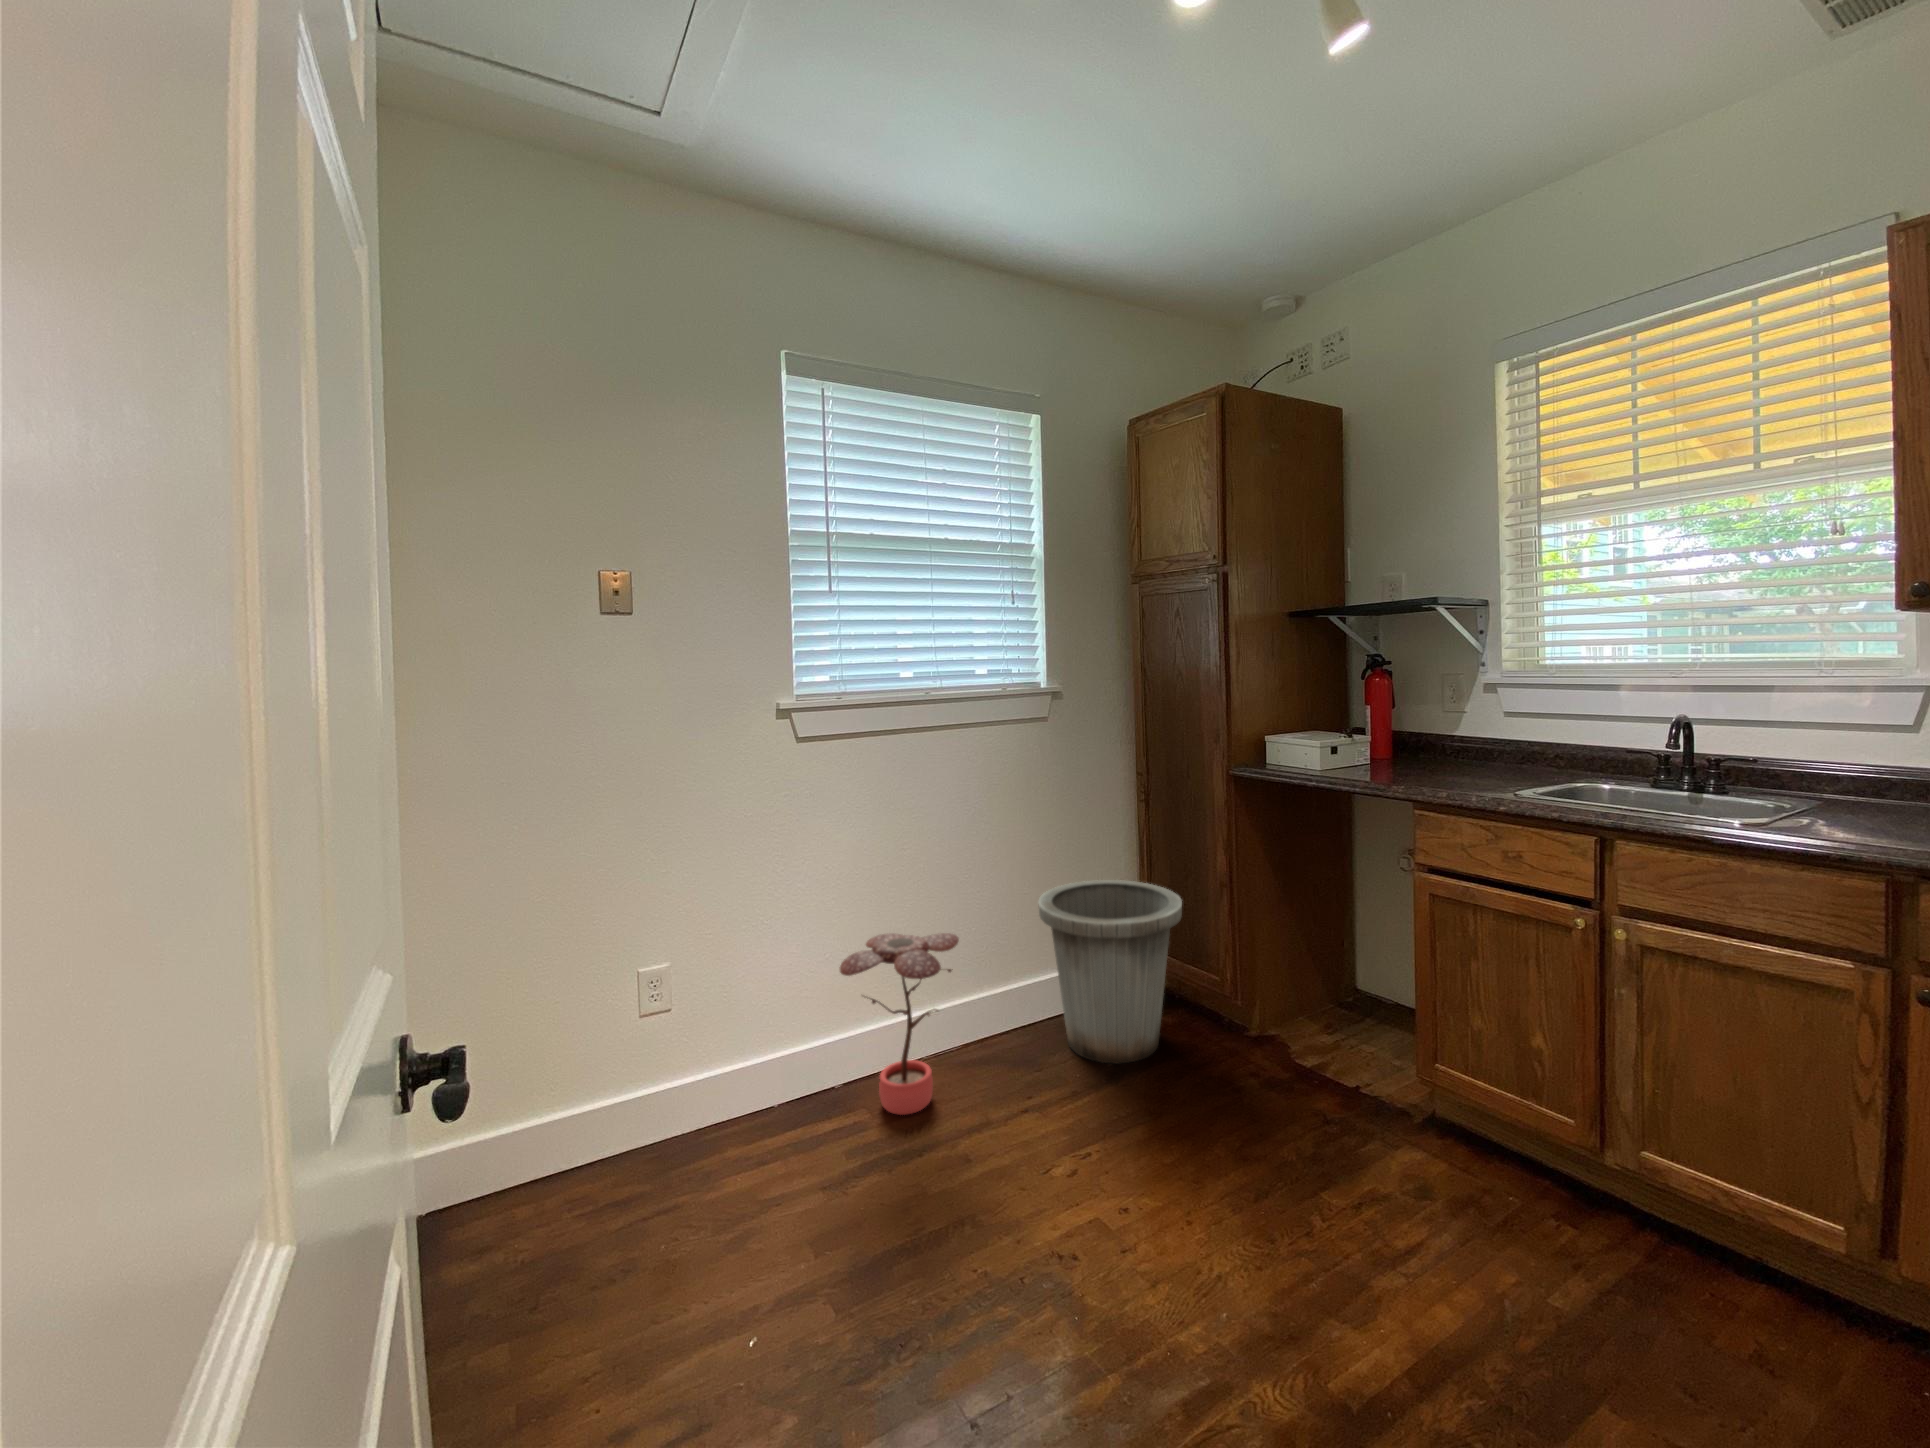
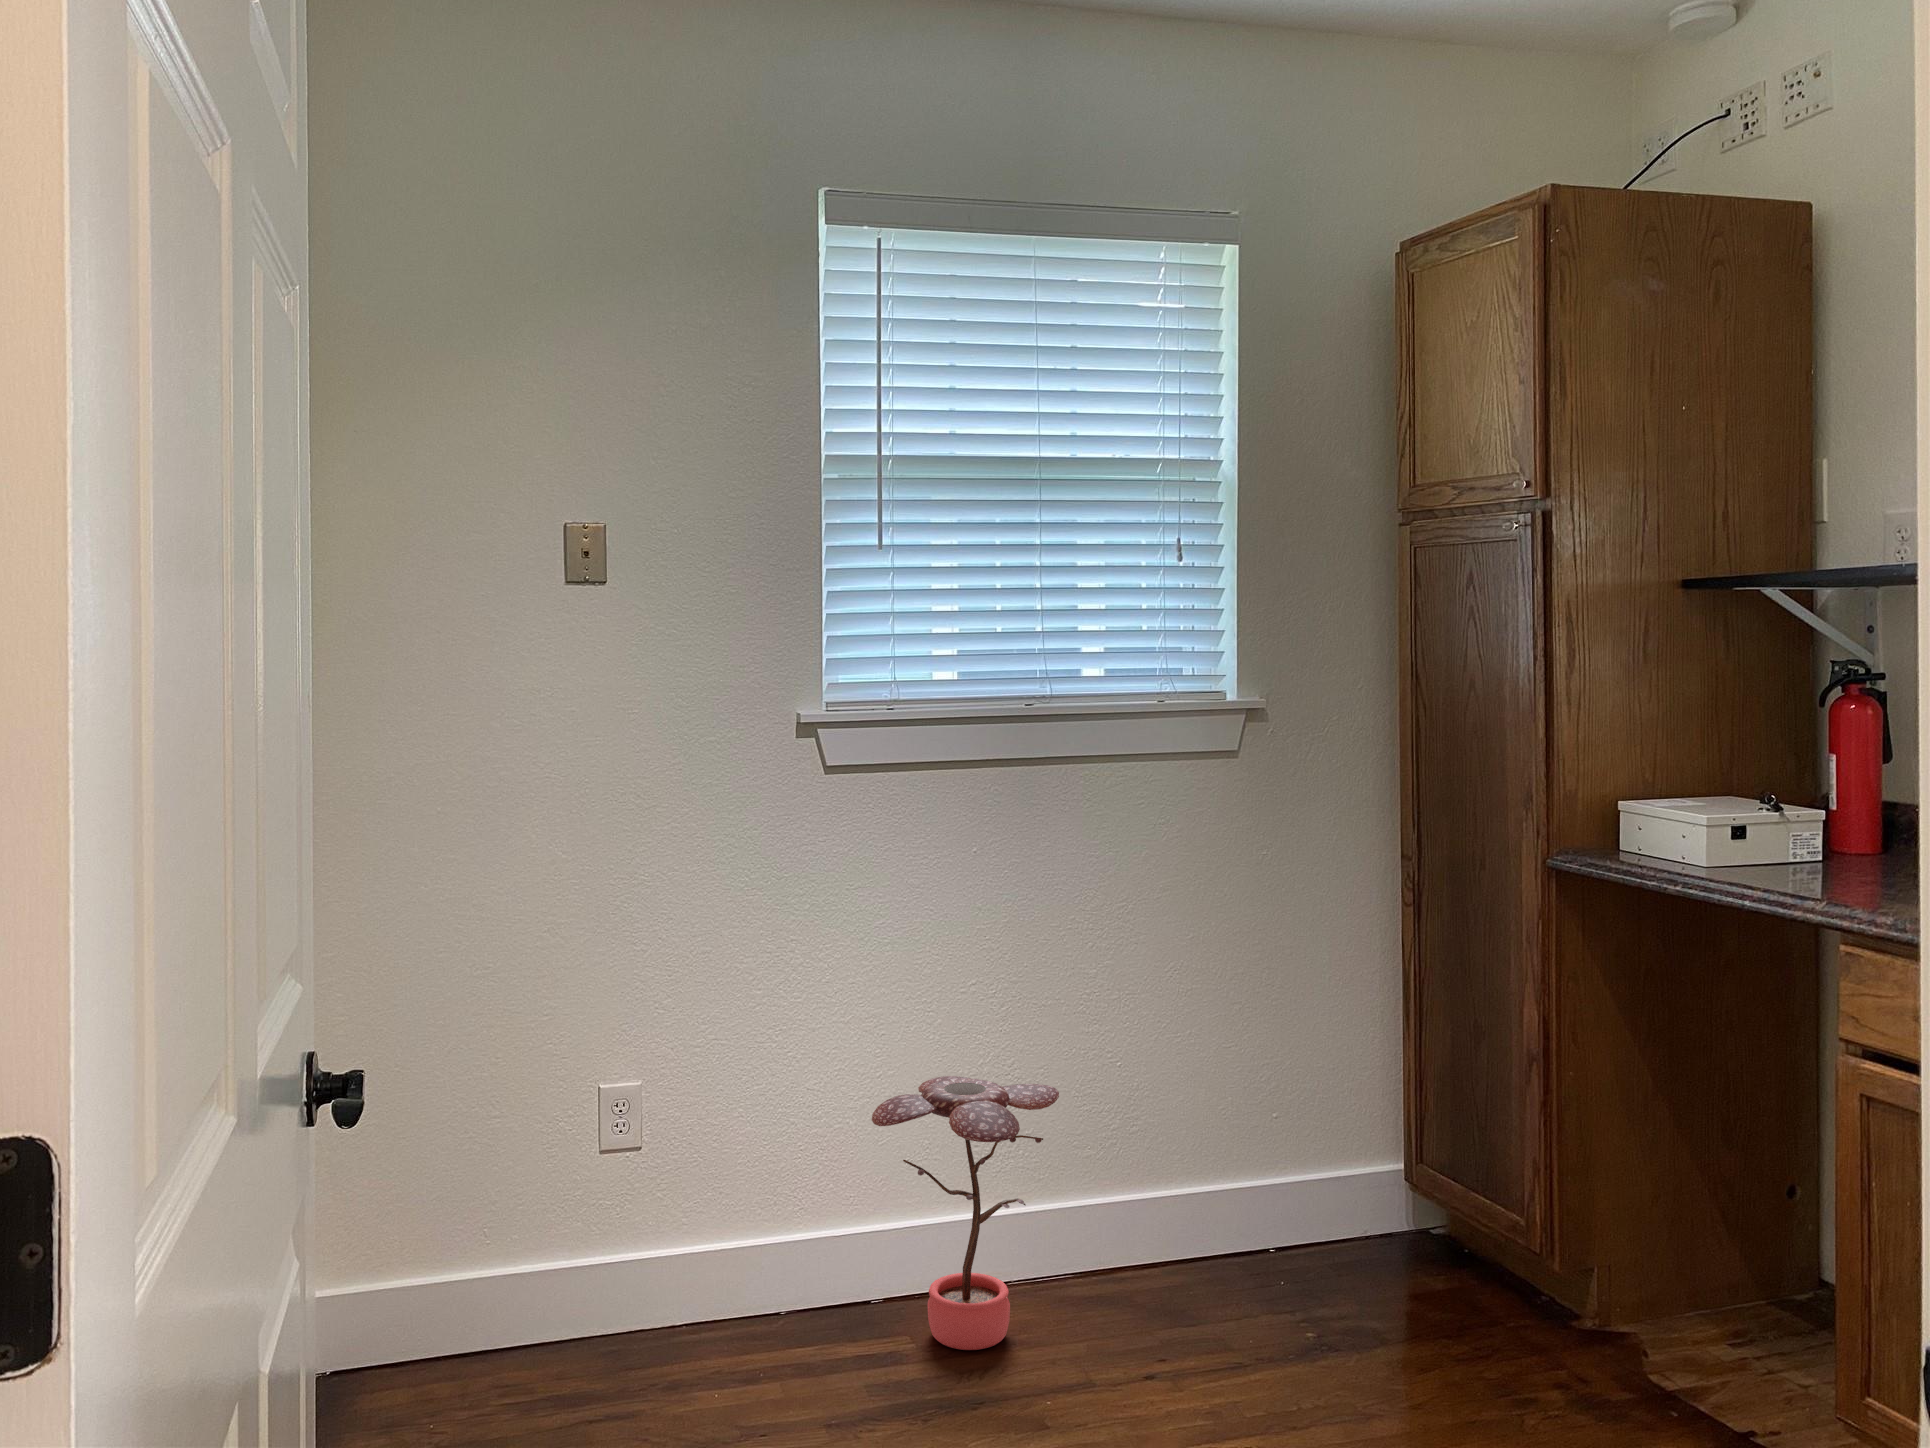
trash can: present [1038,880,1182,1063] -> none [1202,1032,1451,1334]

